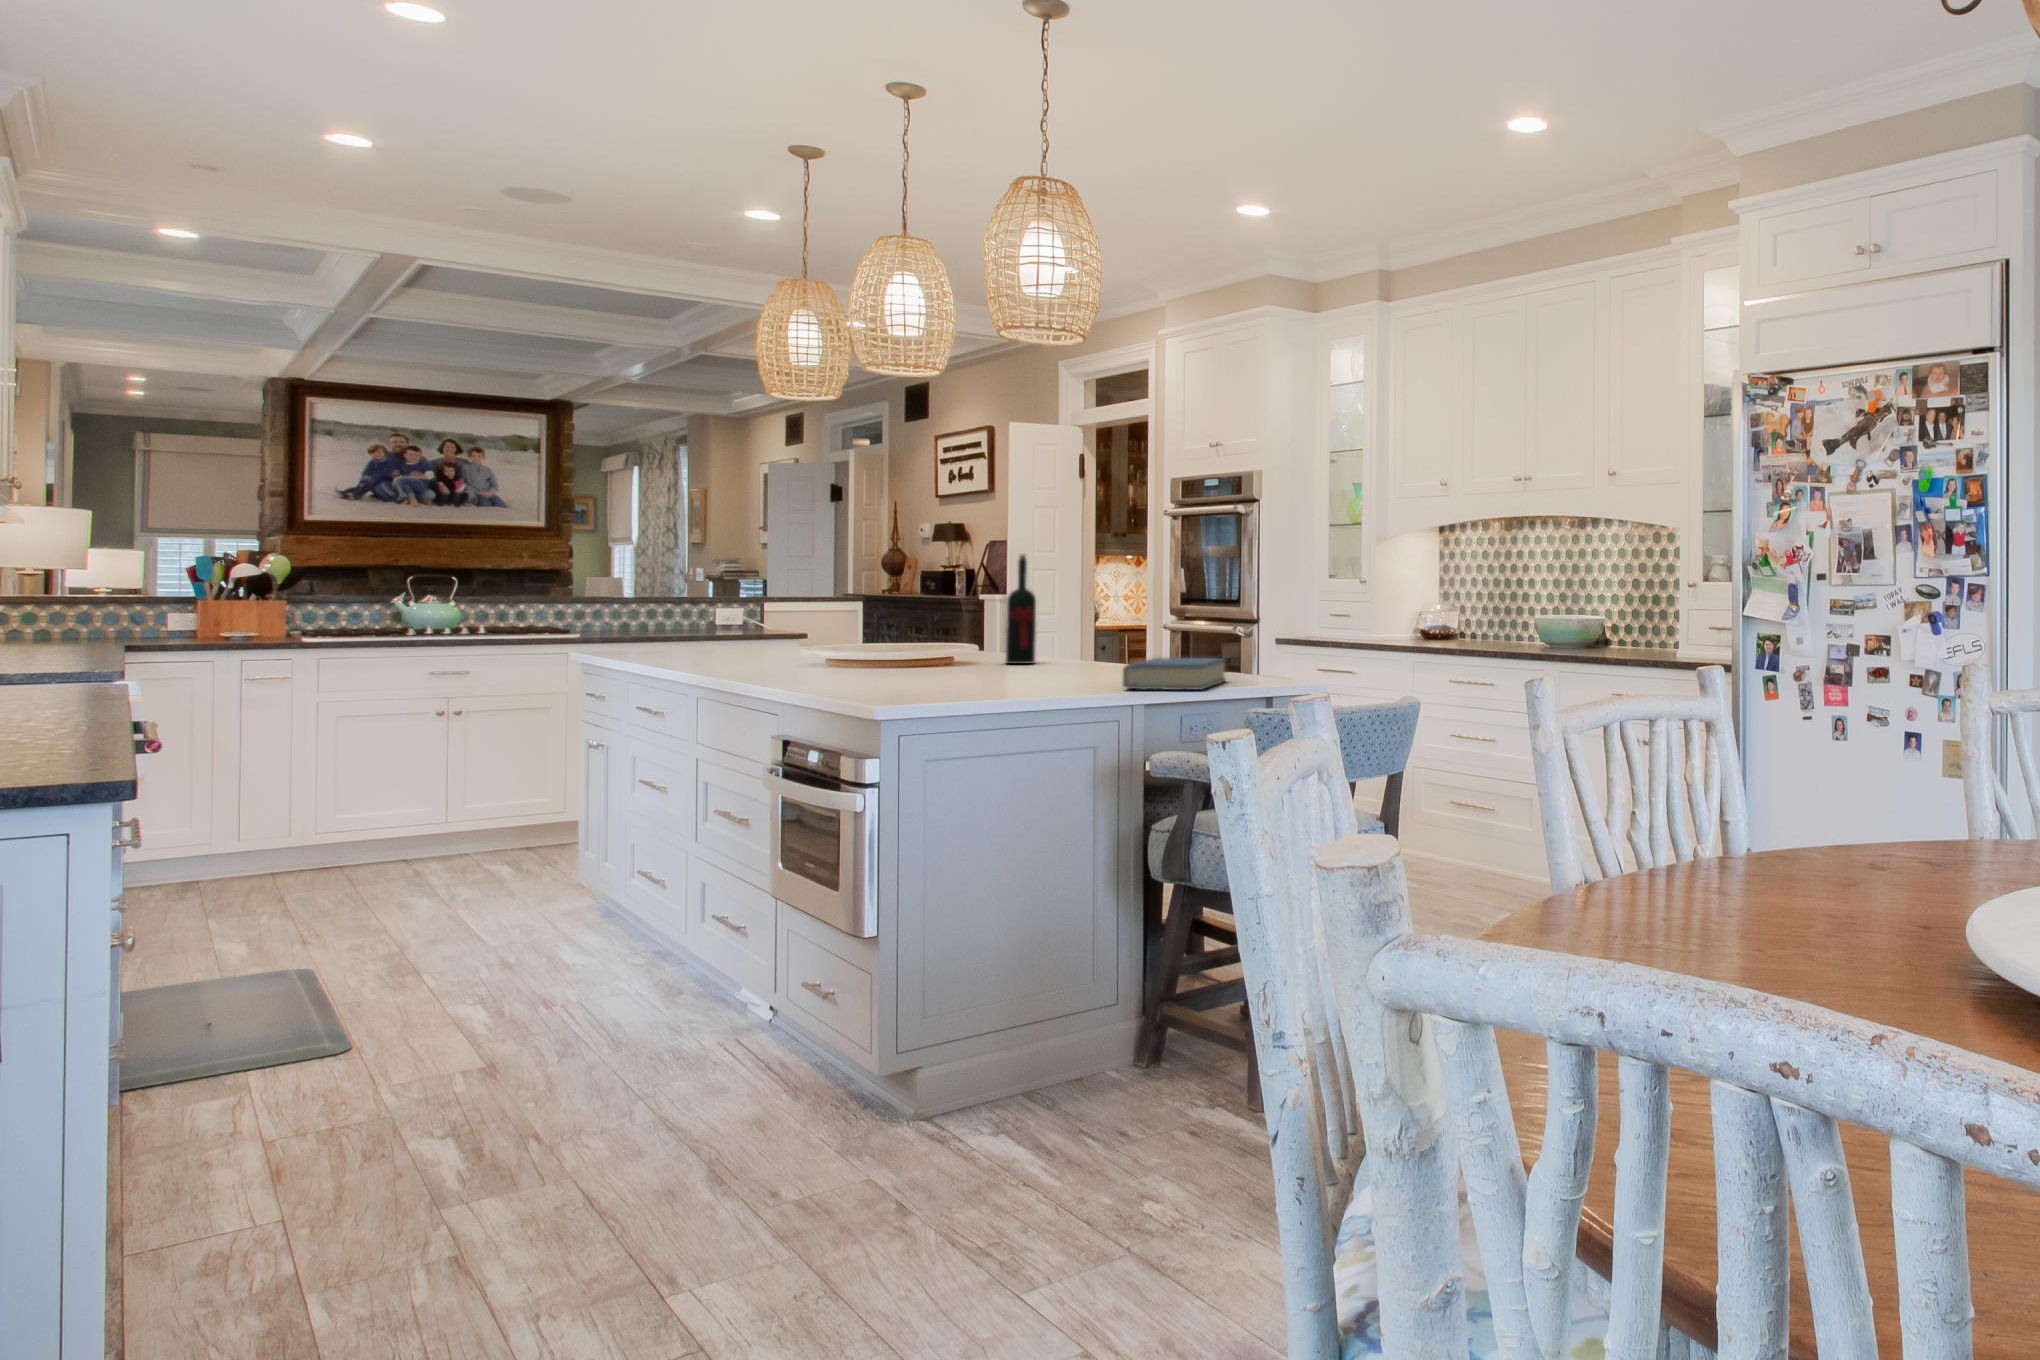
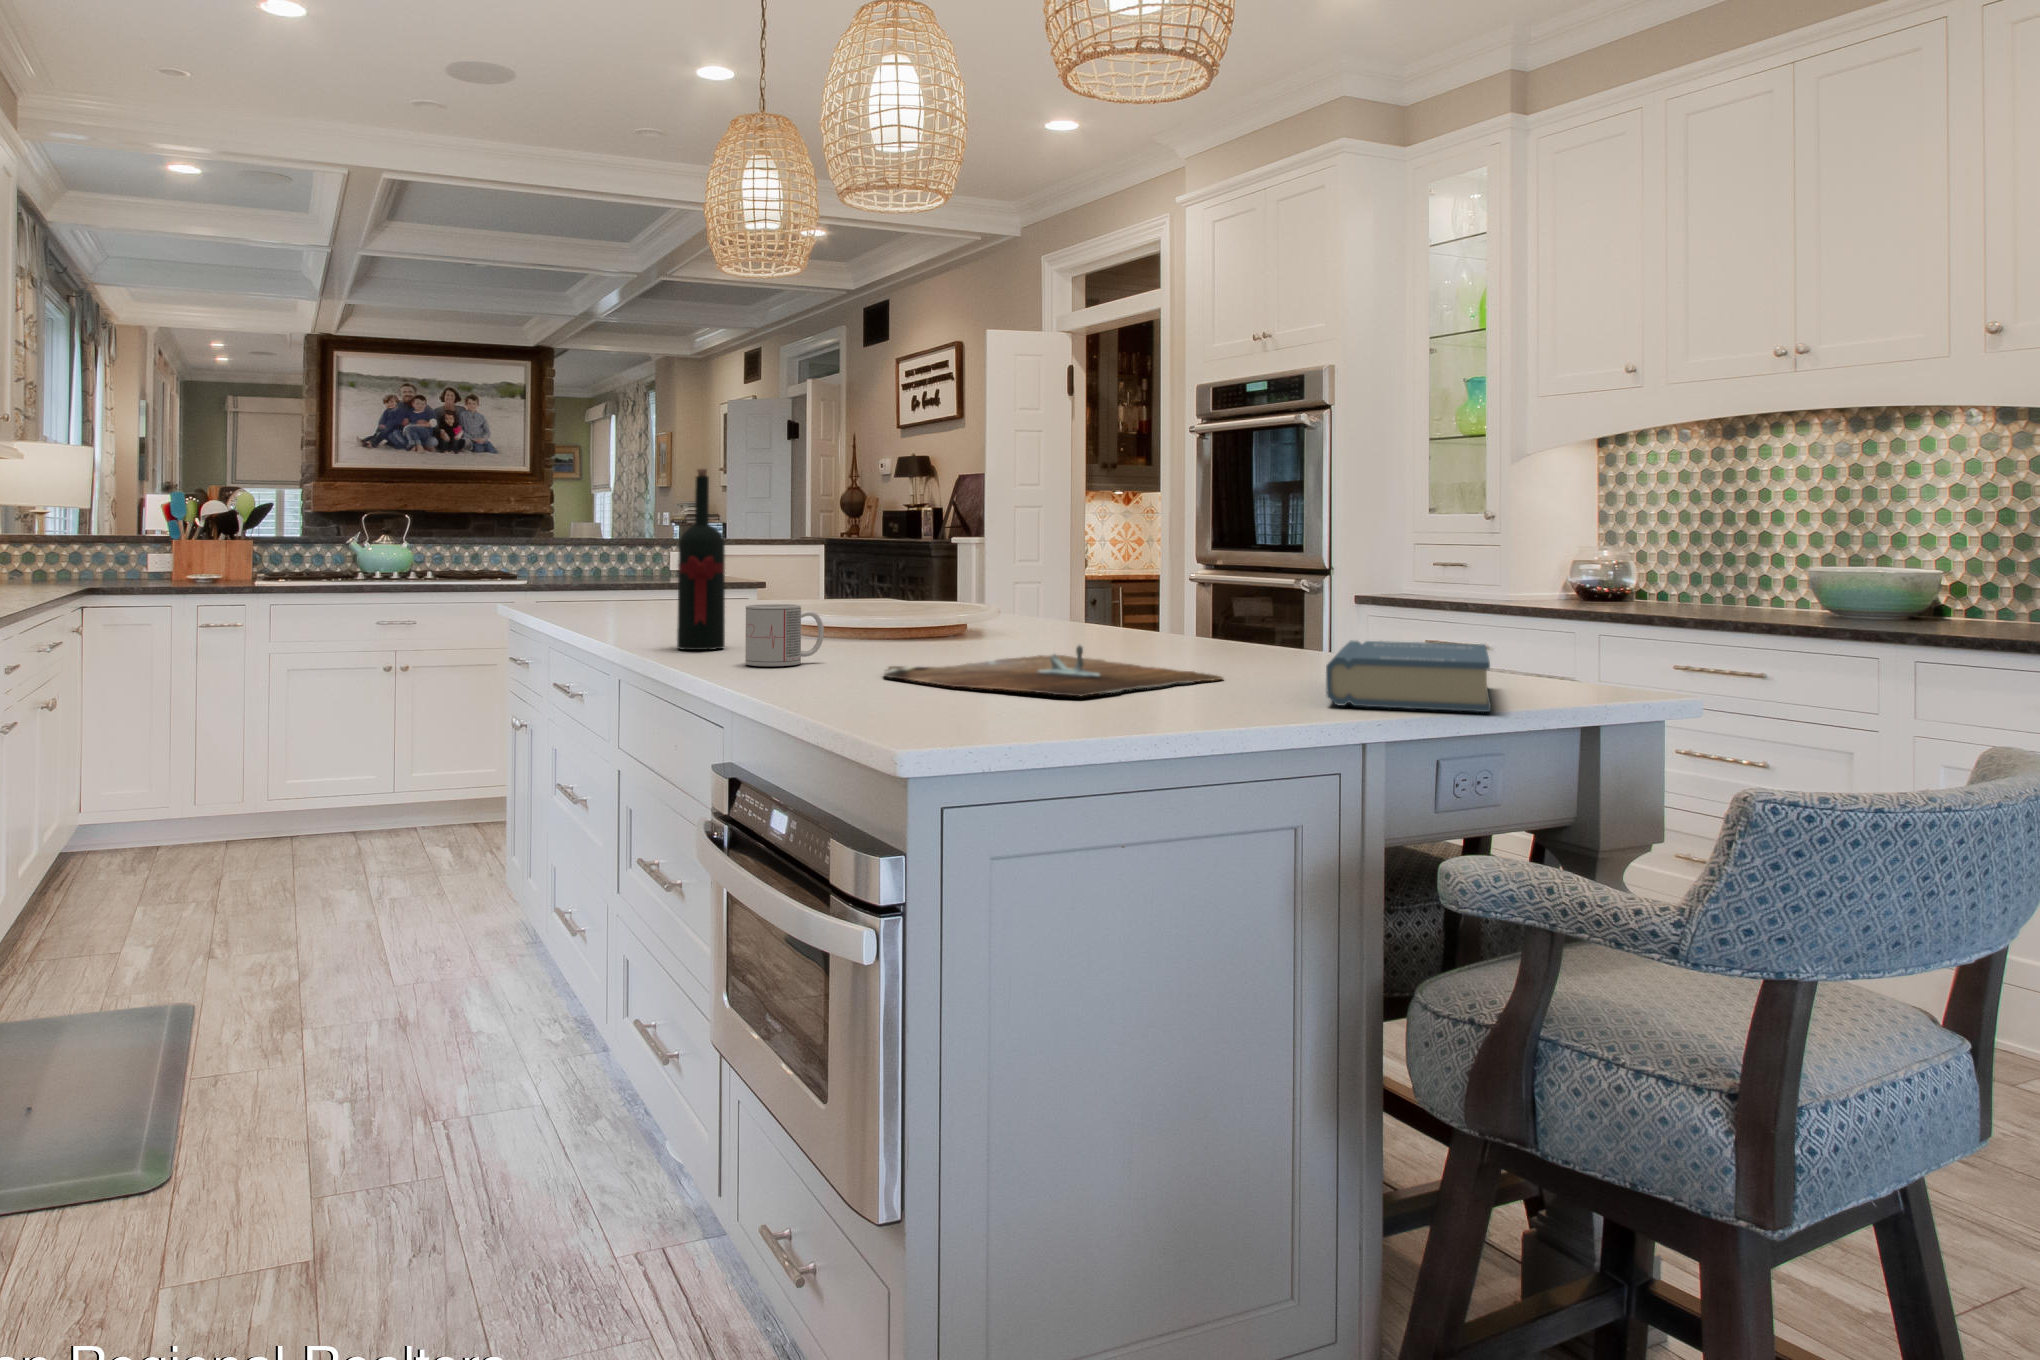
wine bottle: present [1006,555,1036,664] -> present [677,469,725,650]
mug: none [782,642,838,681] -> present [745,604,824,666]
cutting board: none [875,663,1086,689] -> present [883,645,1223,696]

